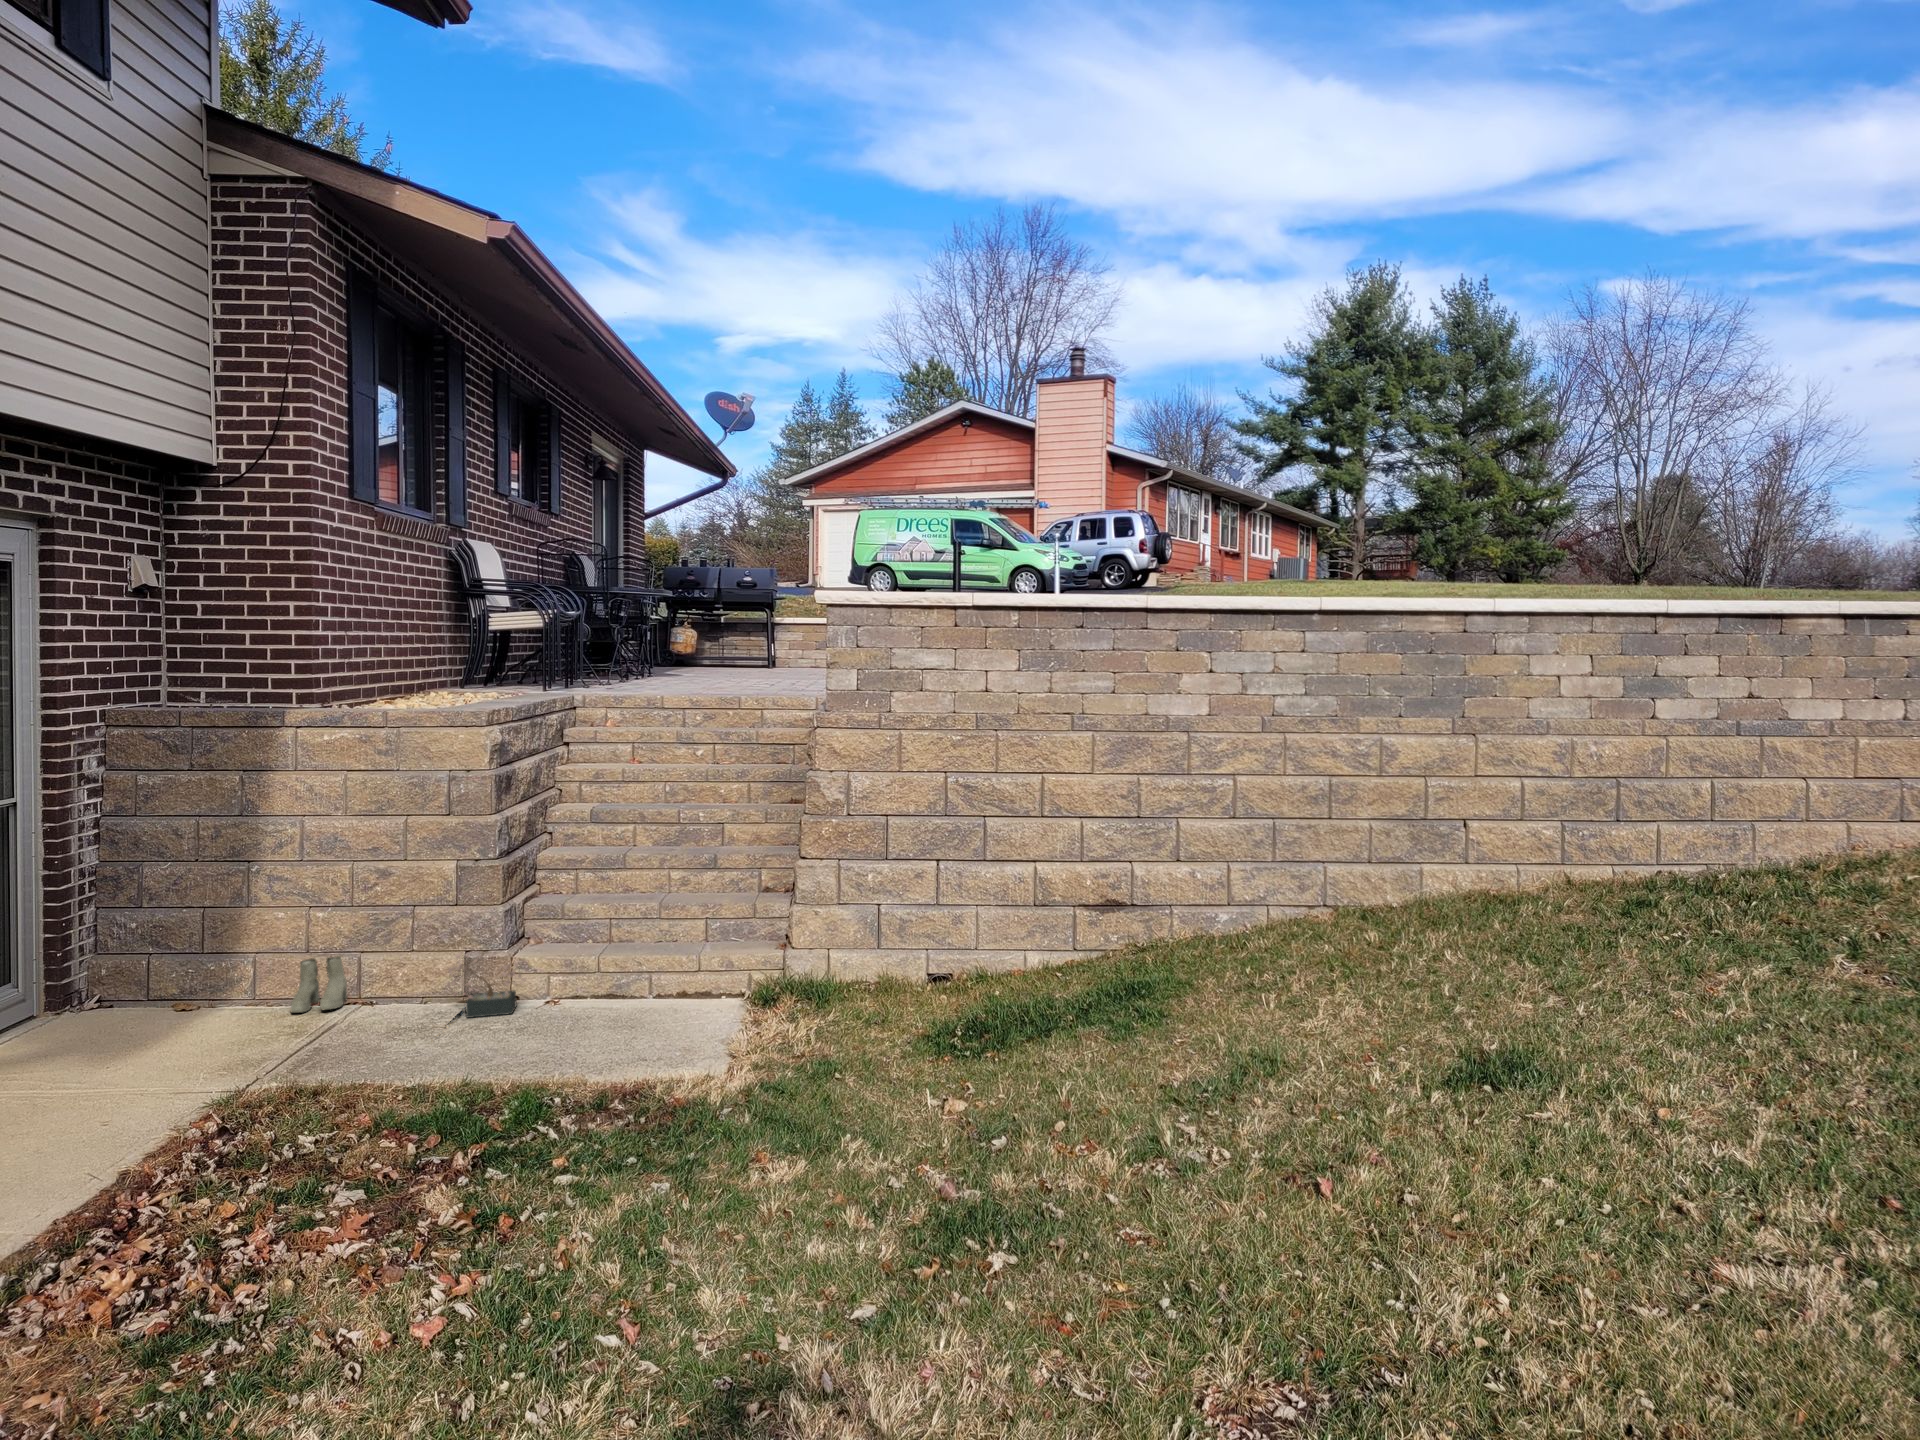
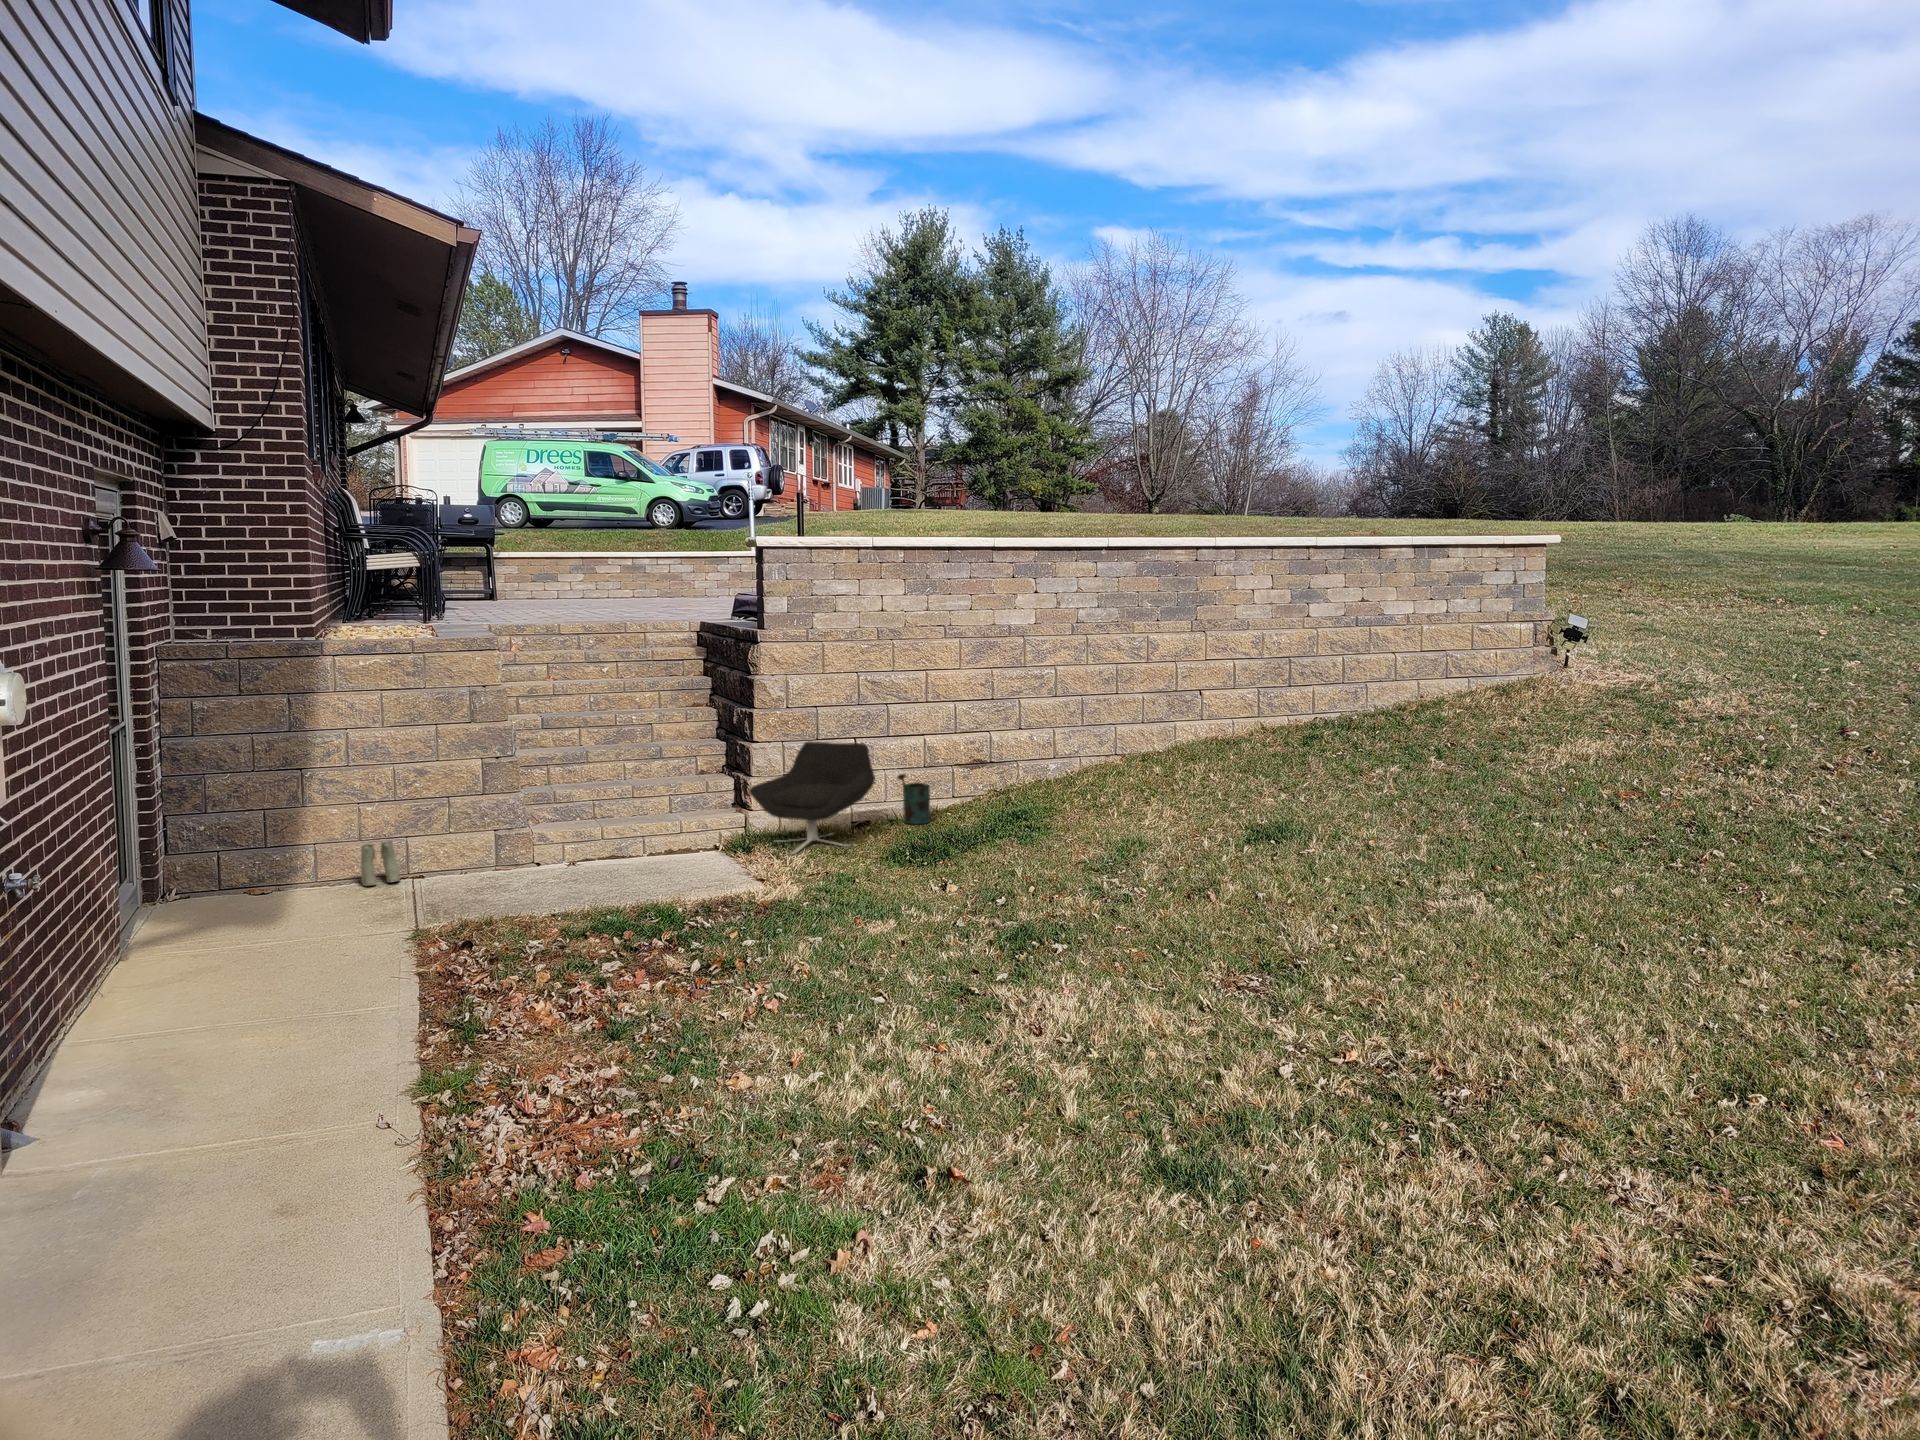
lounge chair: none [802,852,978,1015] -> present [750,742,875,854]
watering can: none [1038,903,1078,979] -> present [897,774,931,824]
decorative plant: present [448,952,525,1018] -> none [486,831,547,880]

